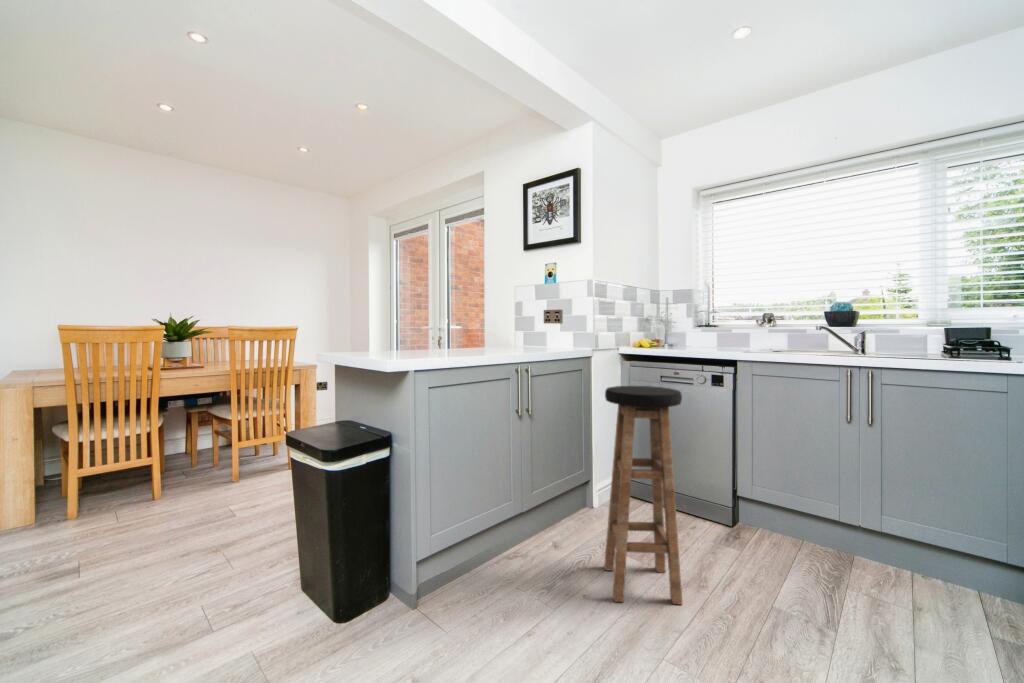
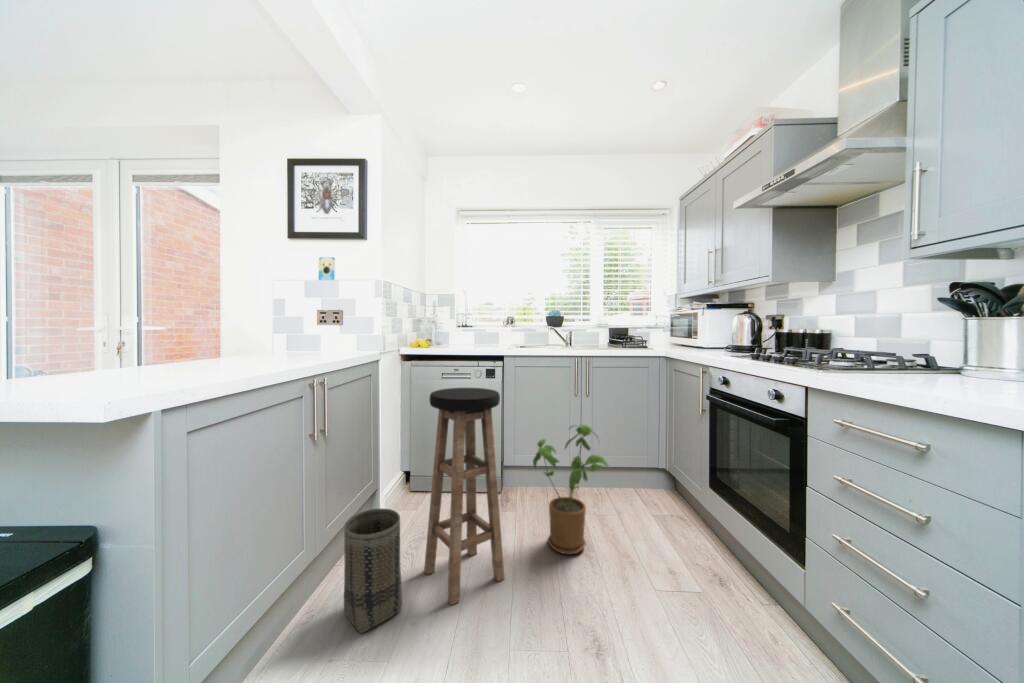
house plant: none [741,449,849,619] -> present [533,424,610,554]
basket: none [525,487,572,588] -> present [344,508,402,633]

